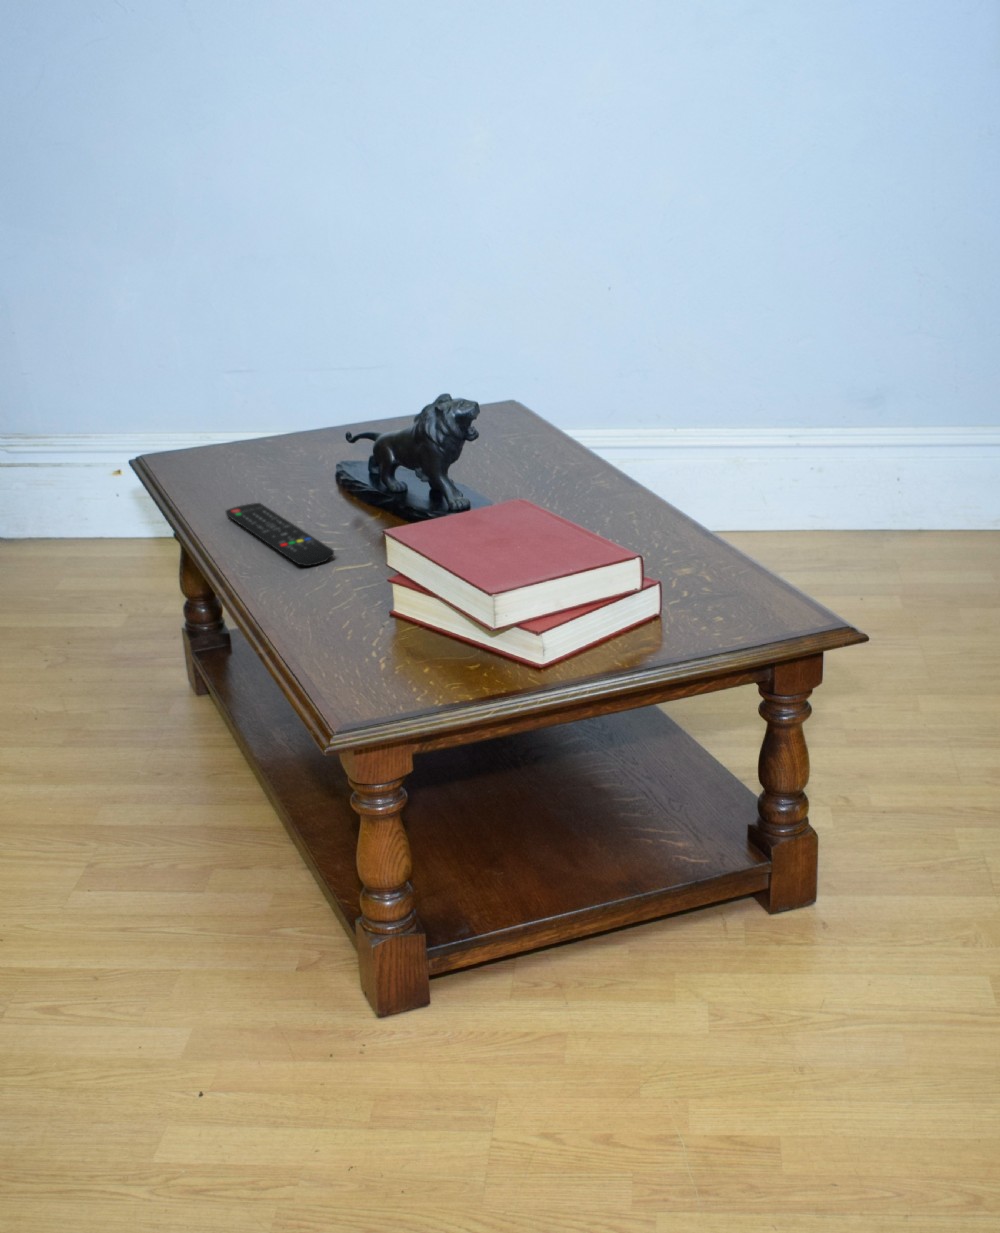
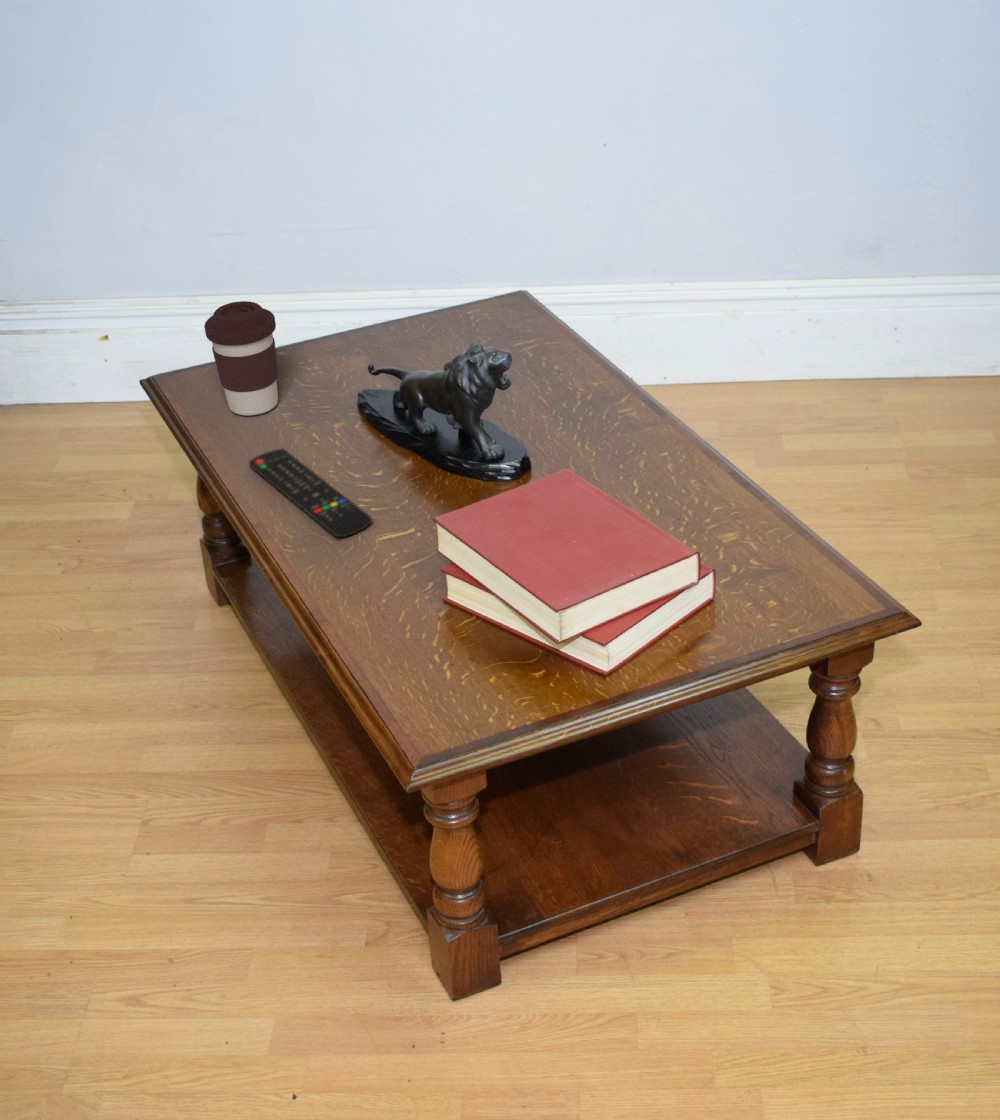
coffee cup: none [197,374,264,482] -> present [204,301,278,416]

